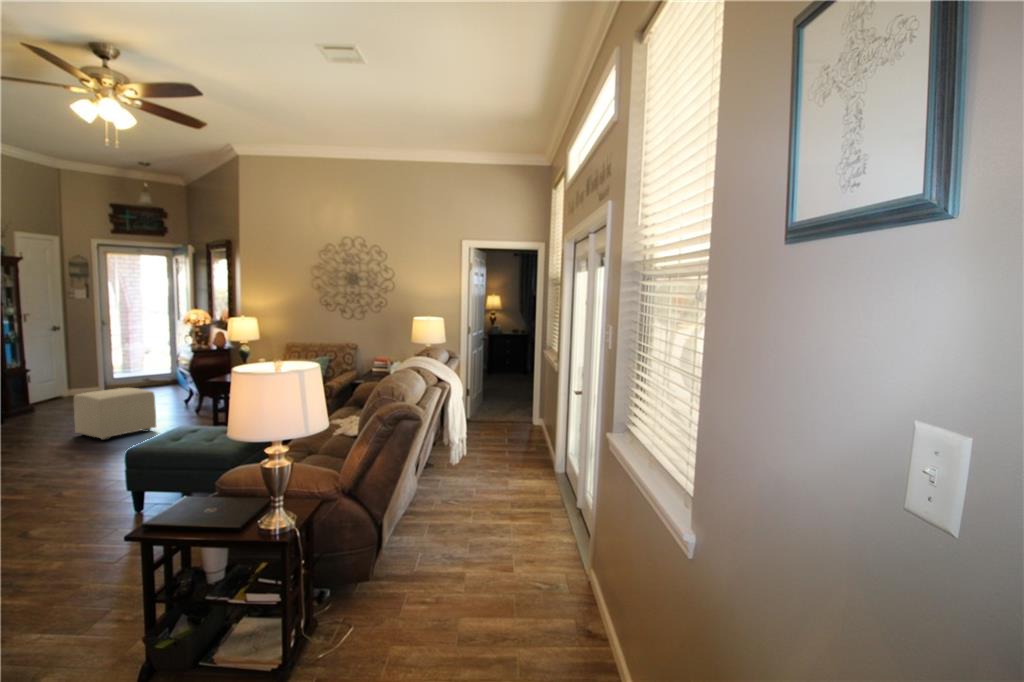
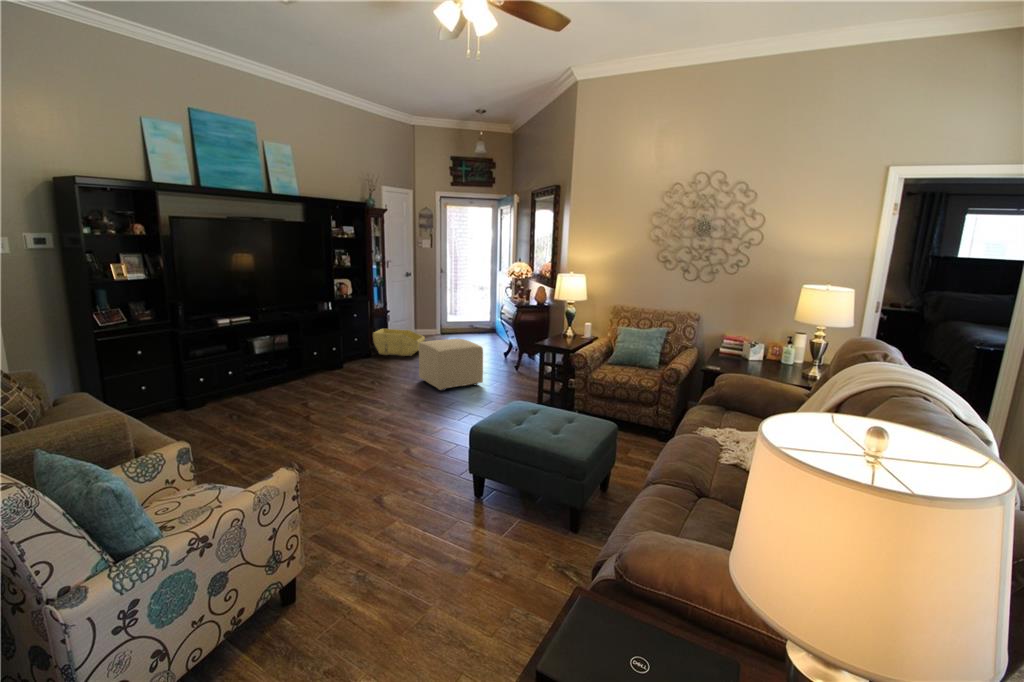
storage bin: none [5,389,83,419] -> present [373,329,425,356]

